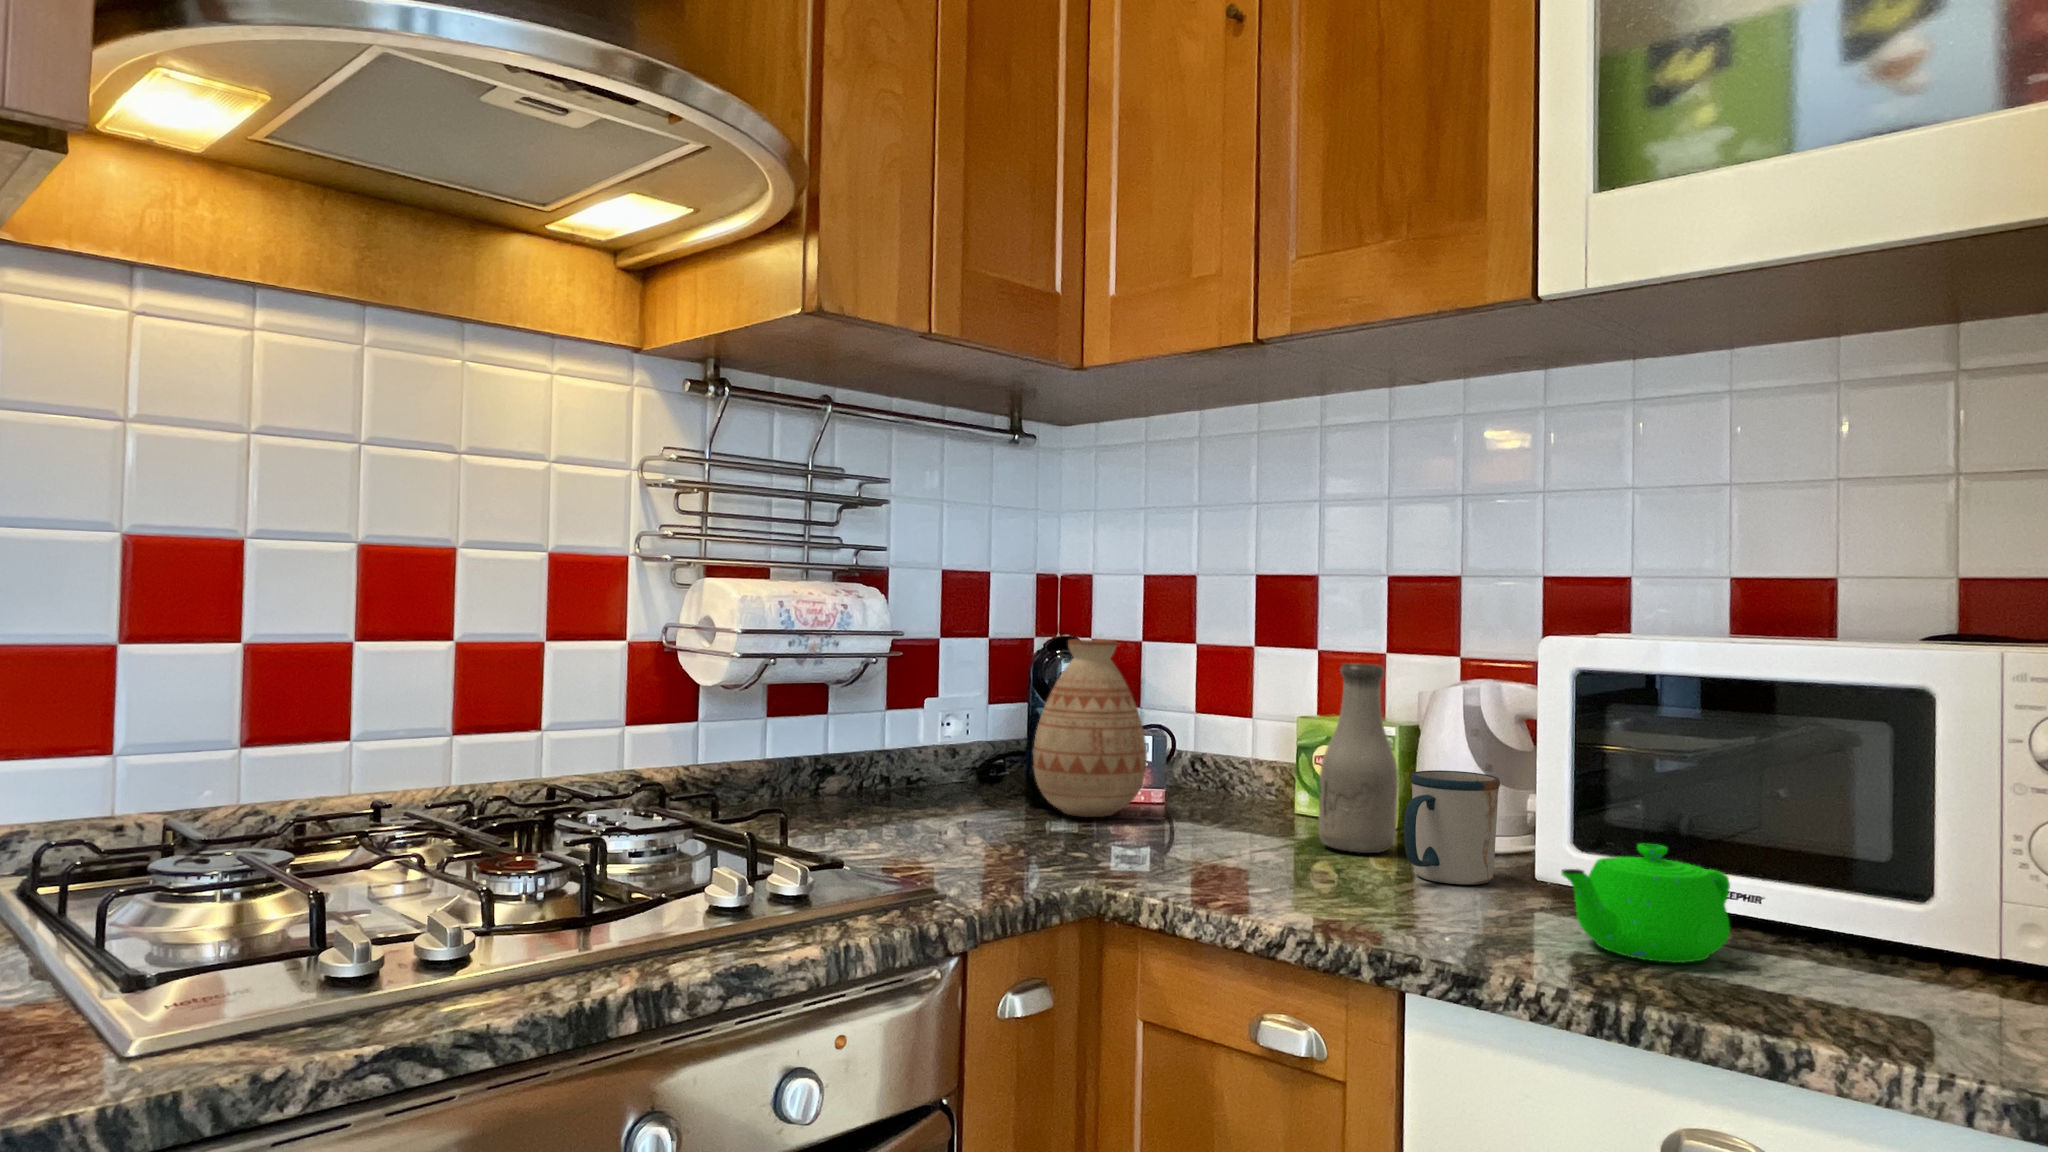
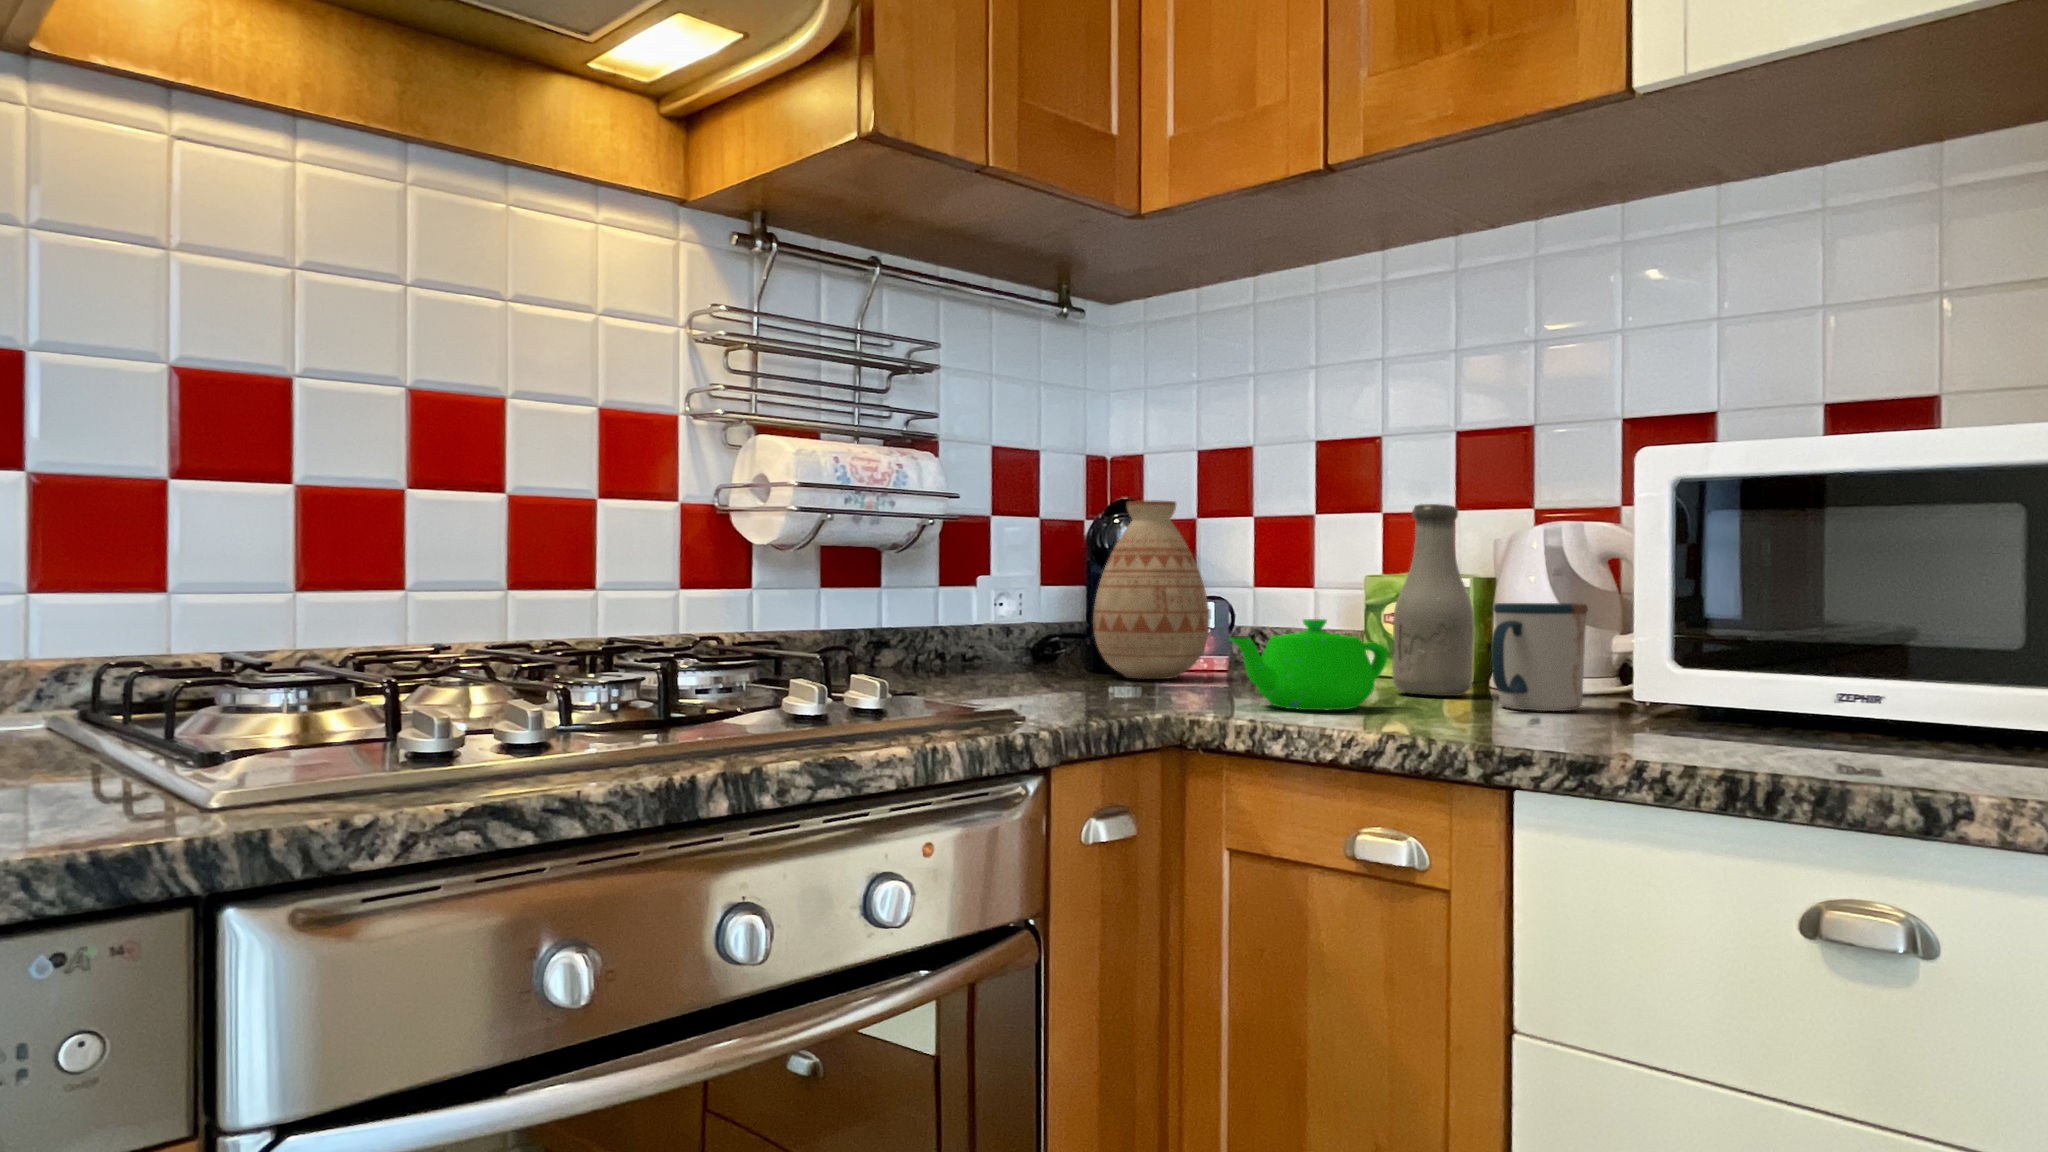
teapot: present [1562,844,1730,963] -> present [1230,619,1388,710]

